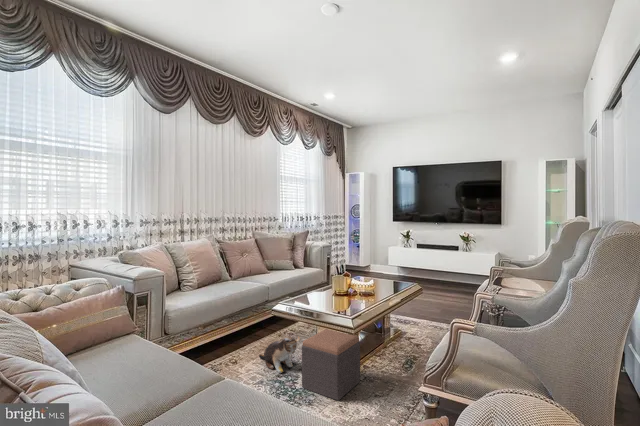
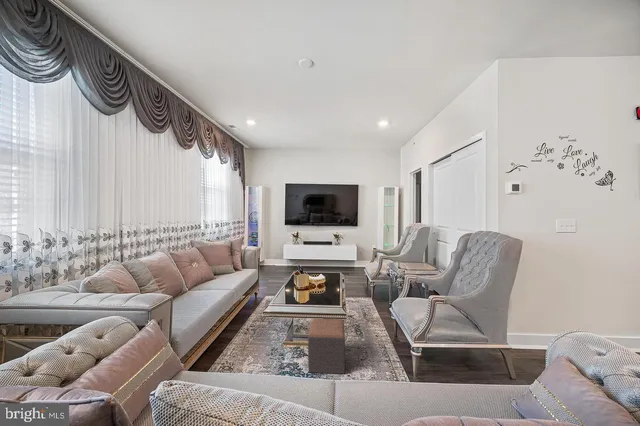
plush toy: present [259,337,299,373] -> none [247,330,296,366]

